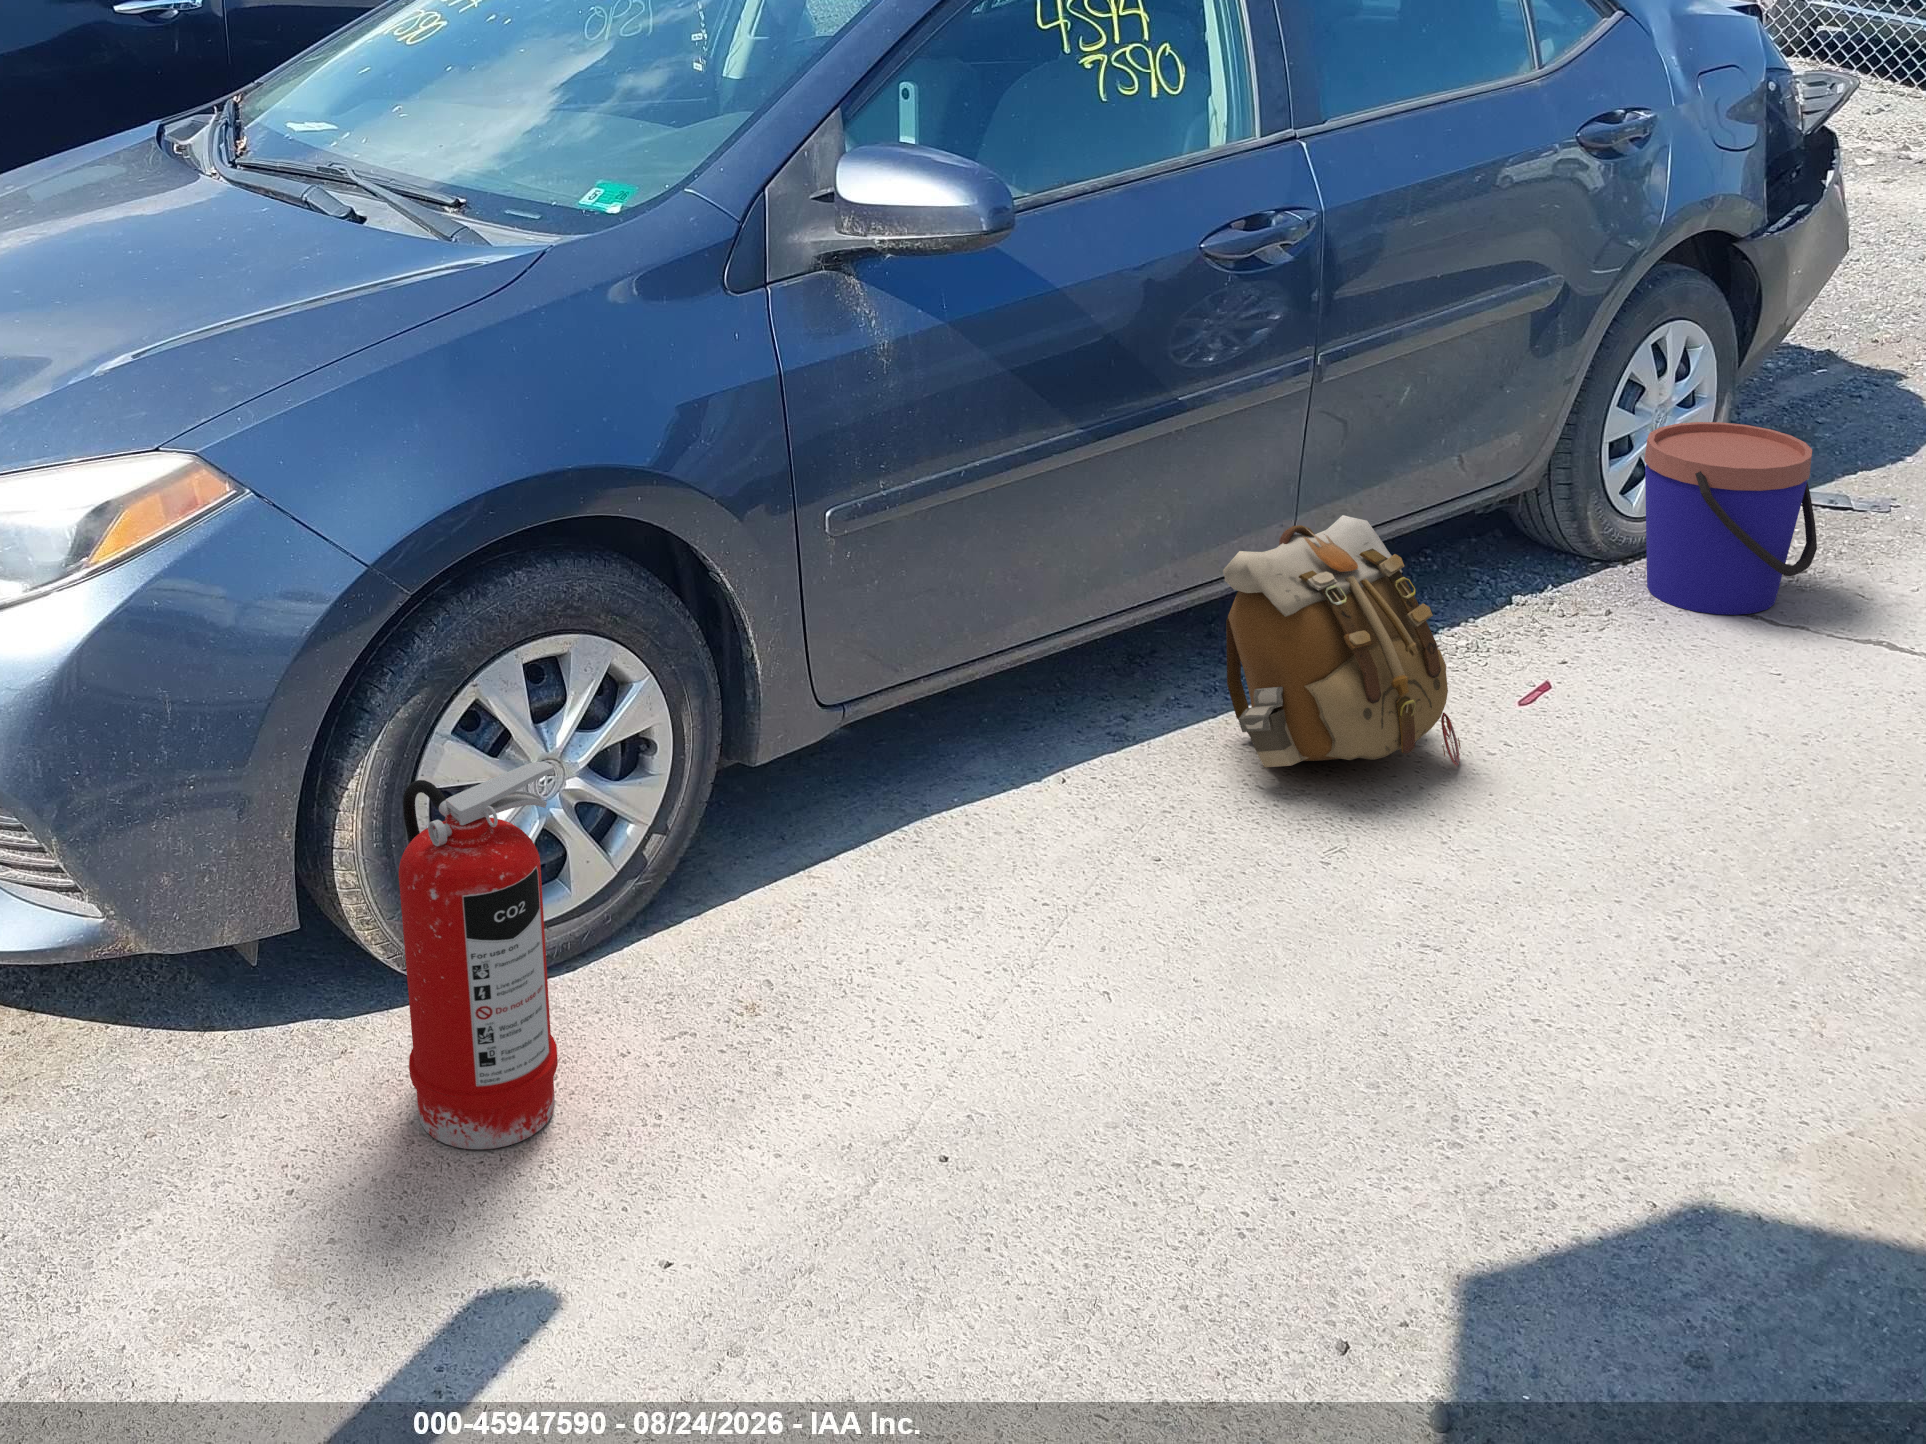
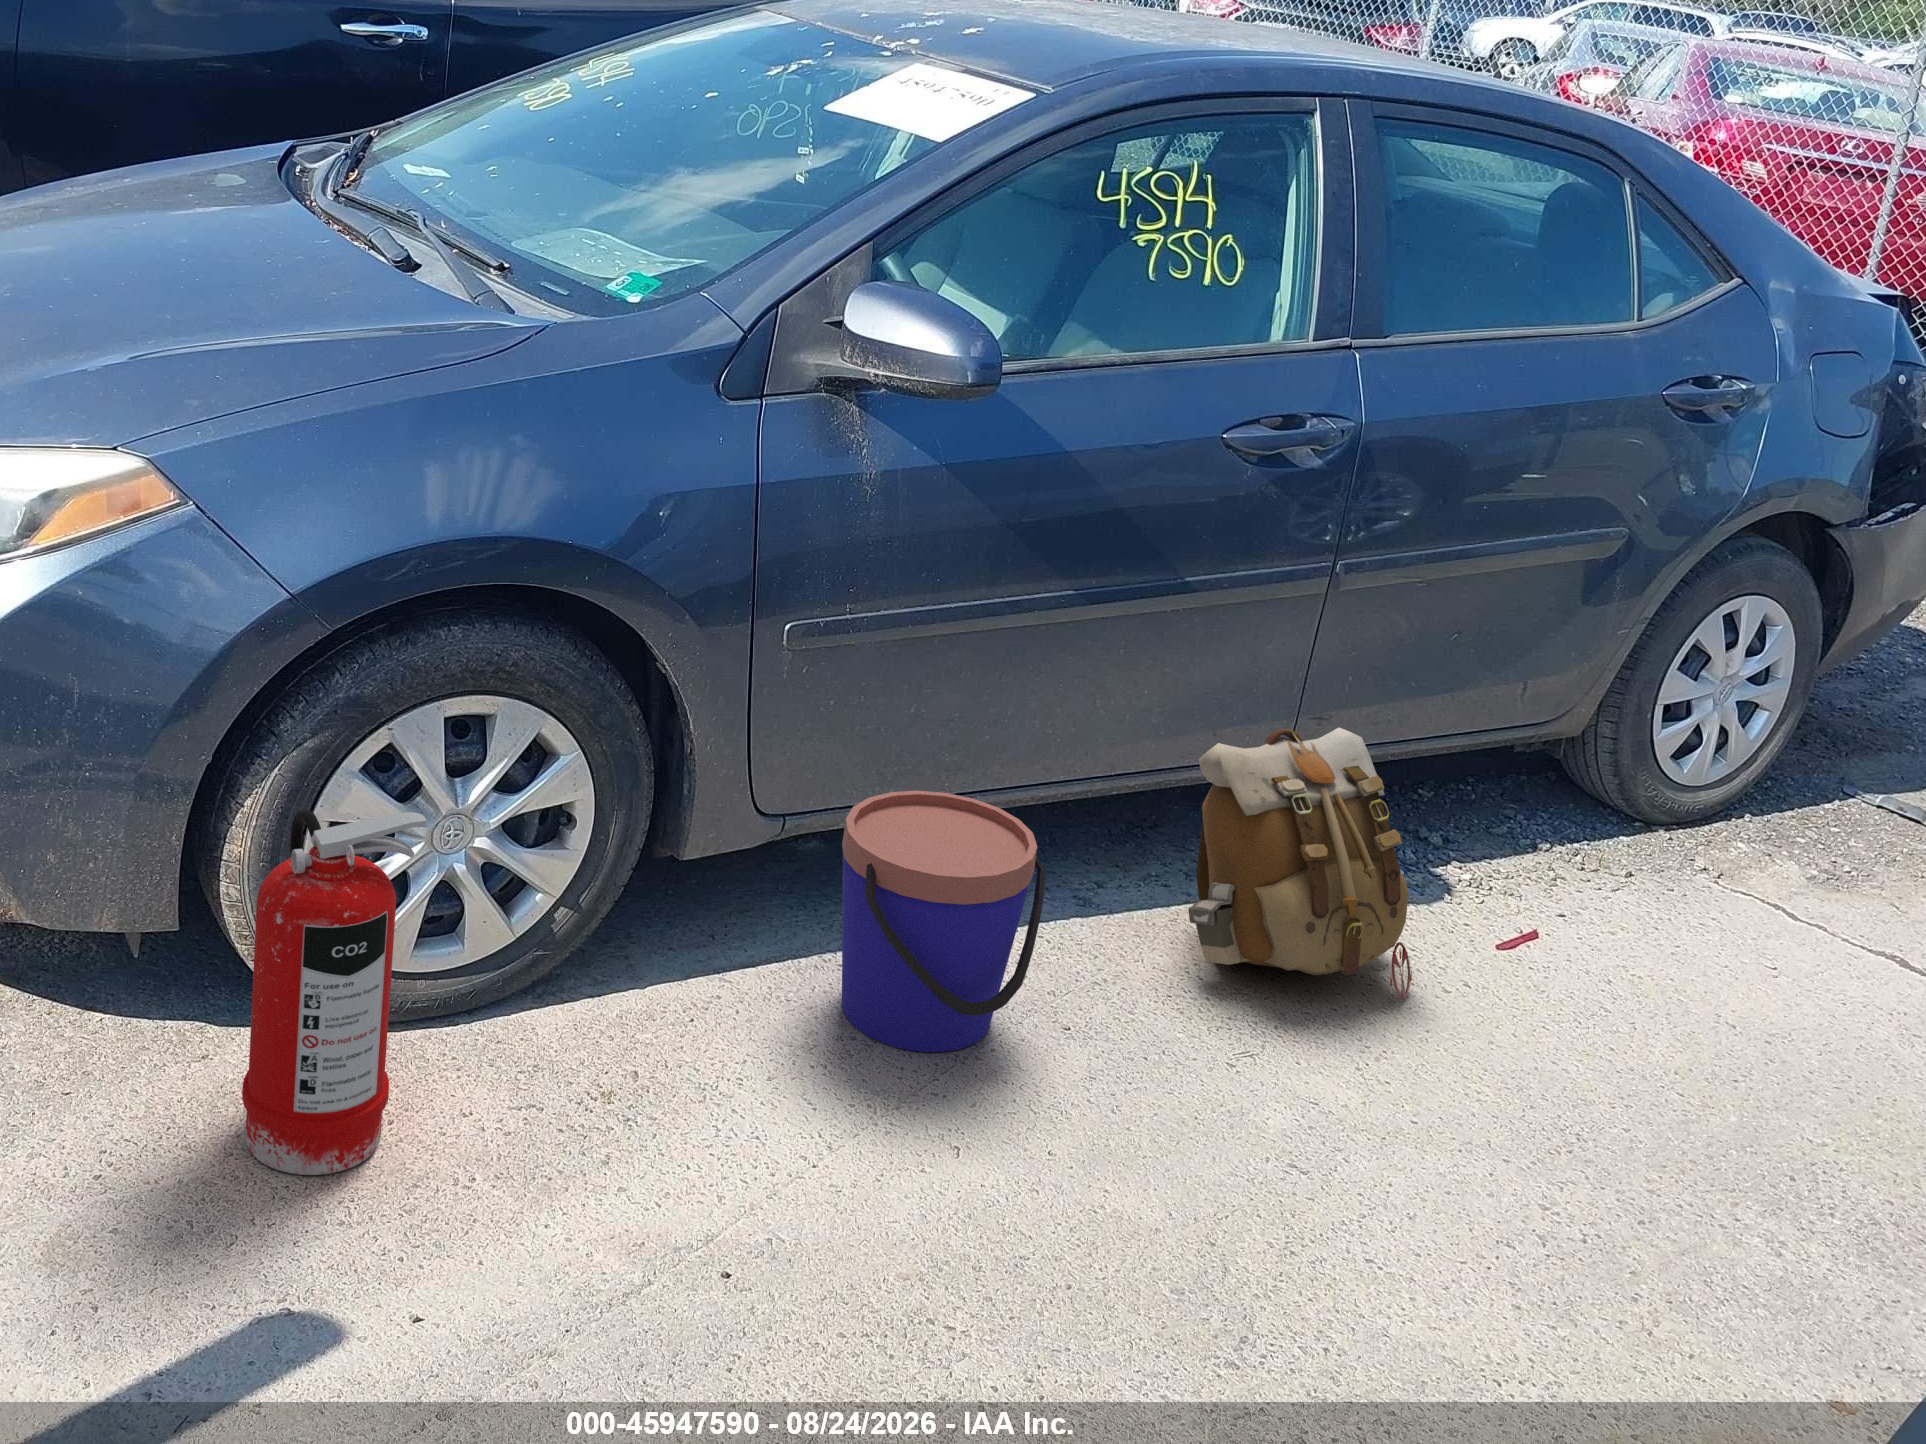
bucket: present [1644,422,1817,615] -> present [842,791,1046,1052]

